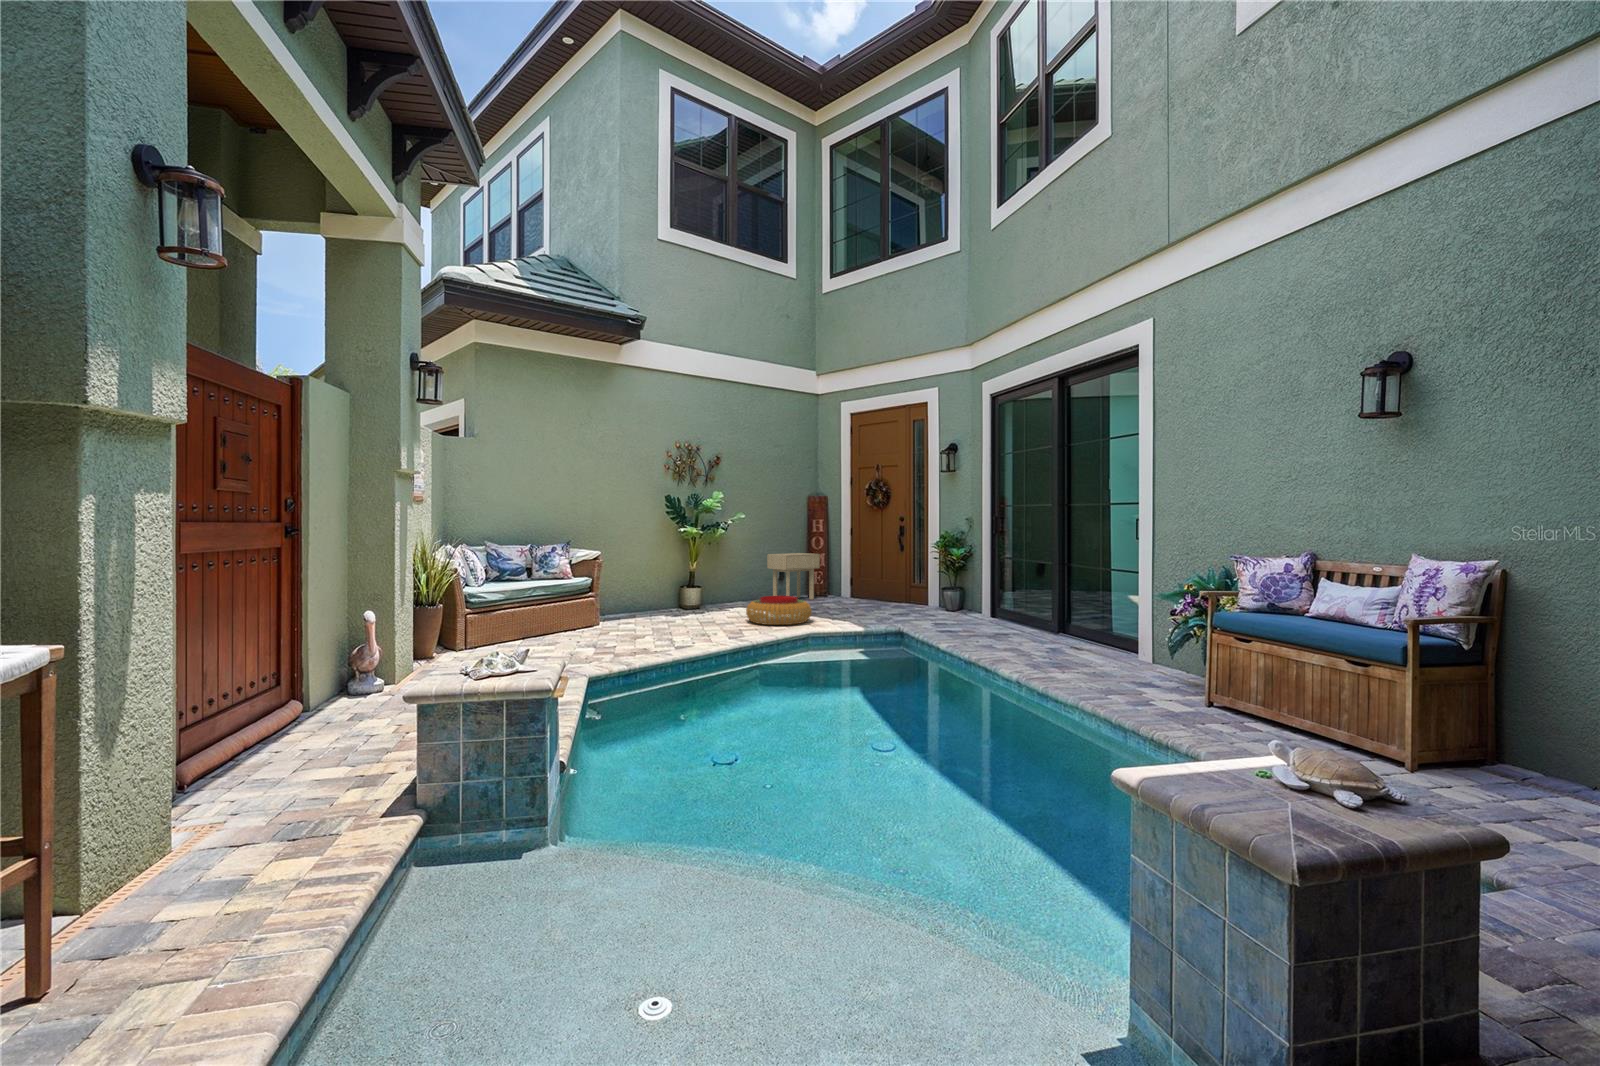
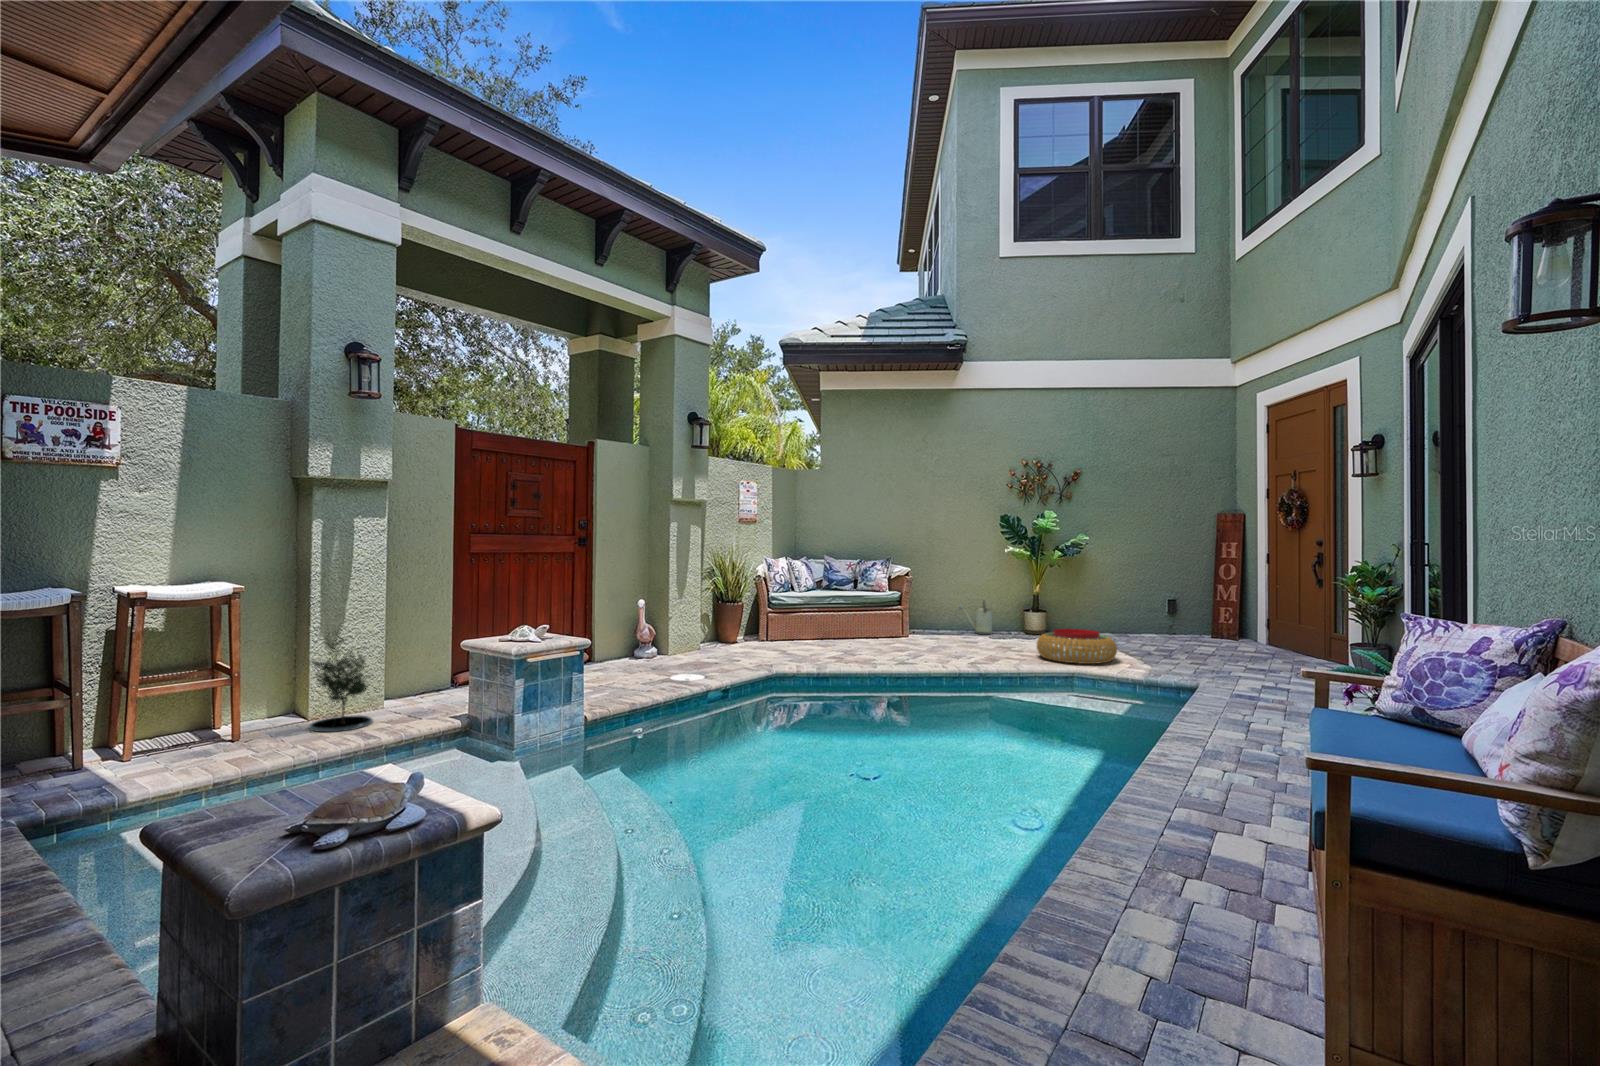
side table: present [767,553,820,599] -> none [1147,583,1216,643]
watering can: none [623,579,659,612] -> present [957,601,992,635]
potted tree: none [109,705,275,921] -> present [309,632,373,732]

